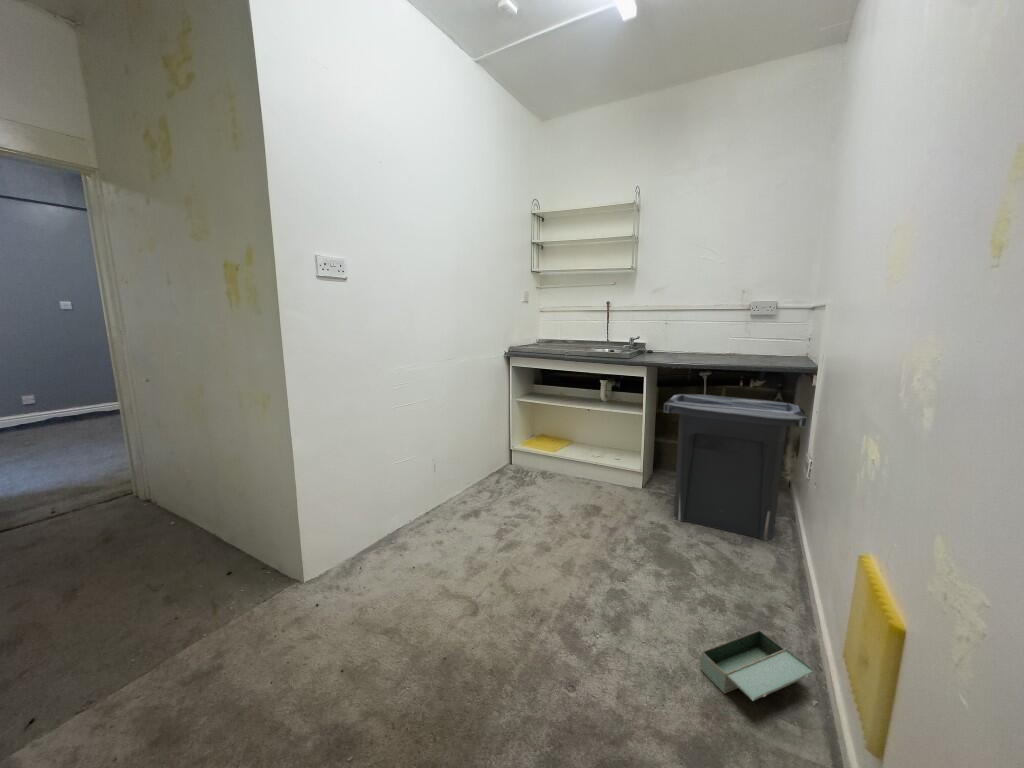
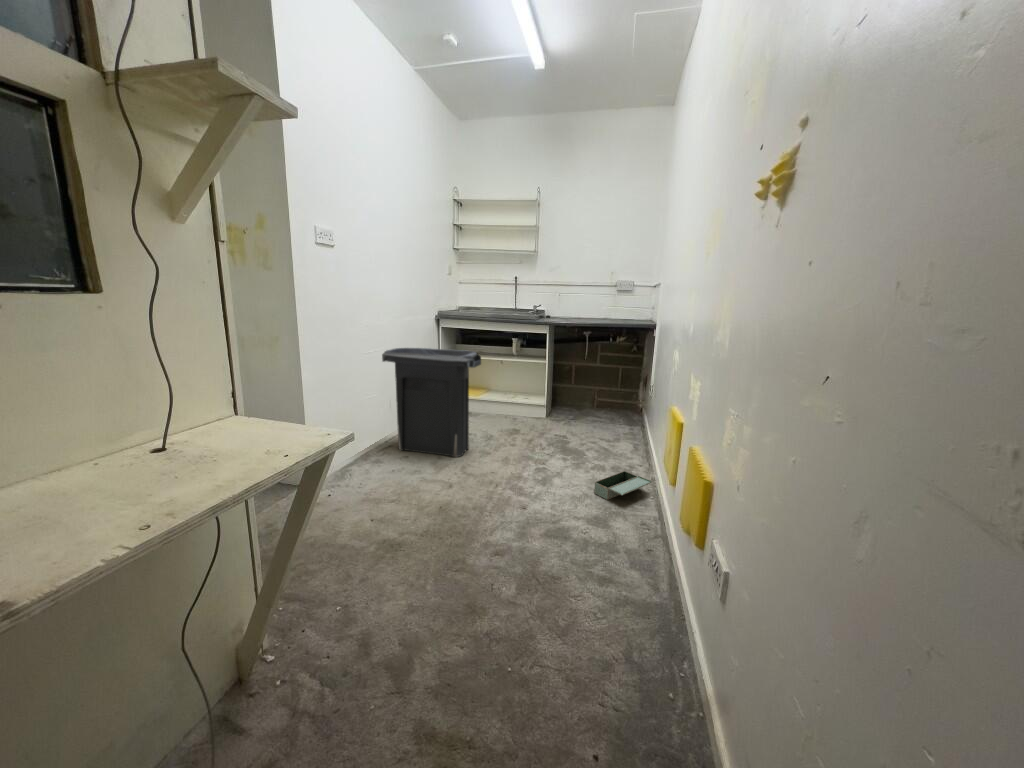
trash can: present [664,394,808,540] -> present [382,348,481,457]

